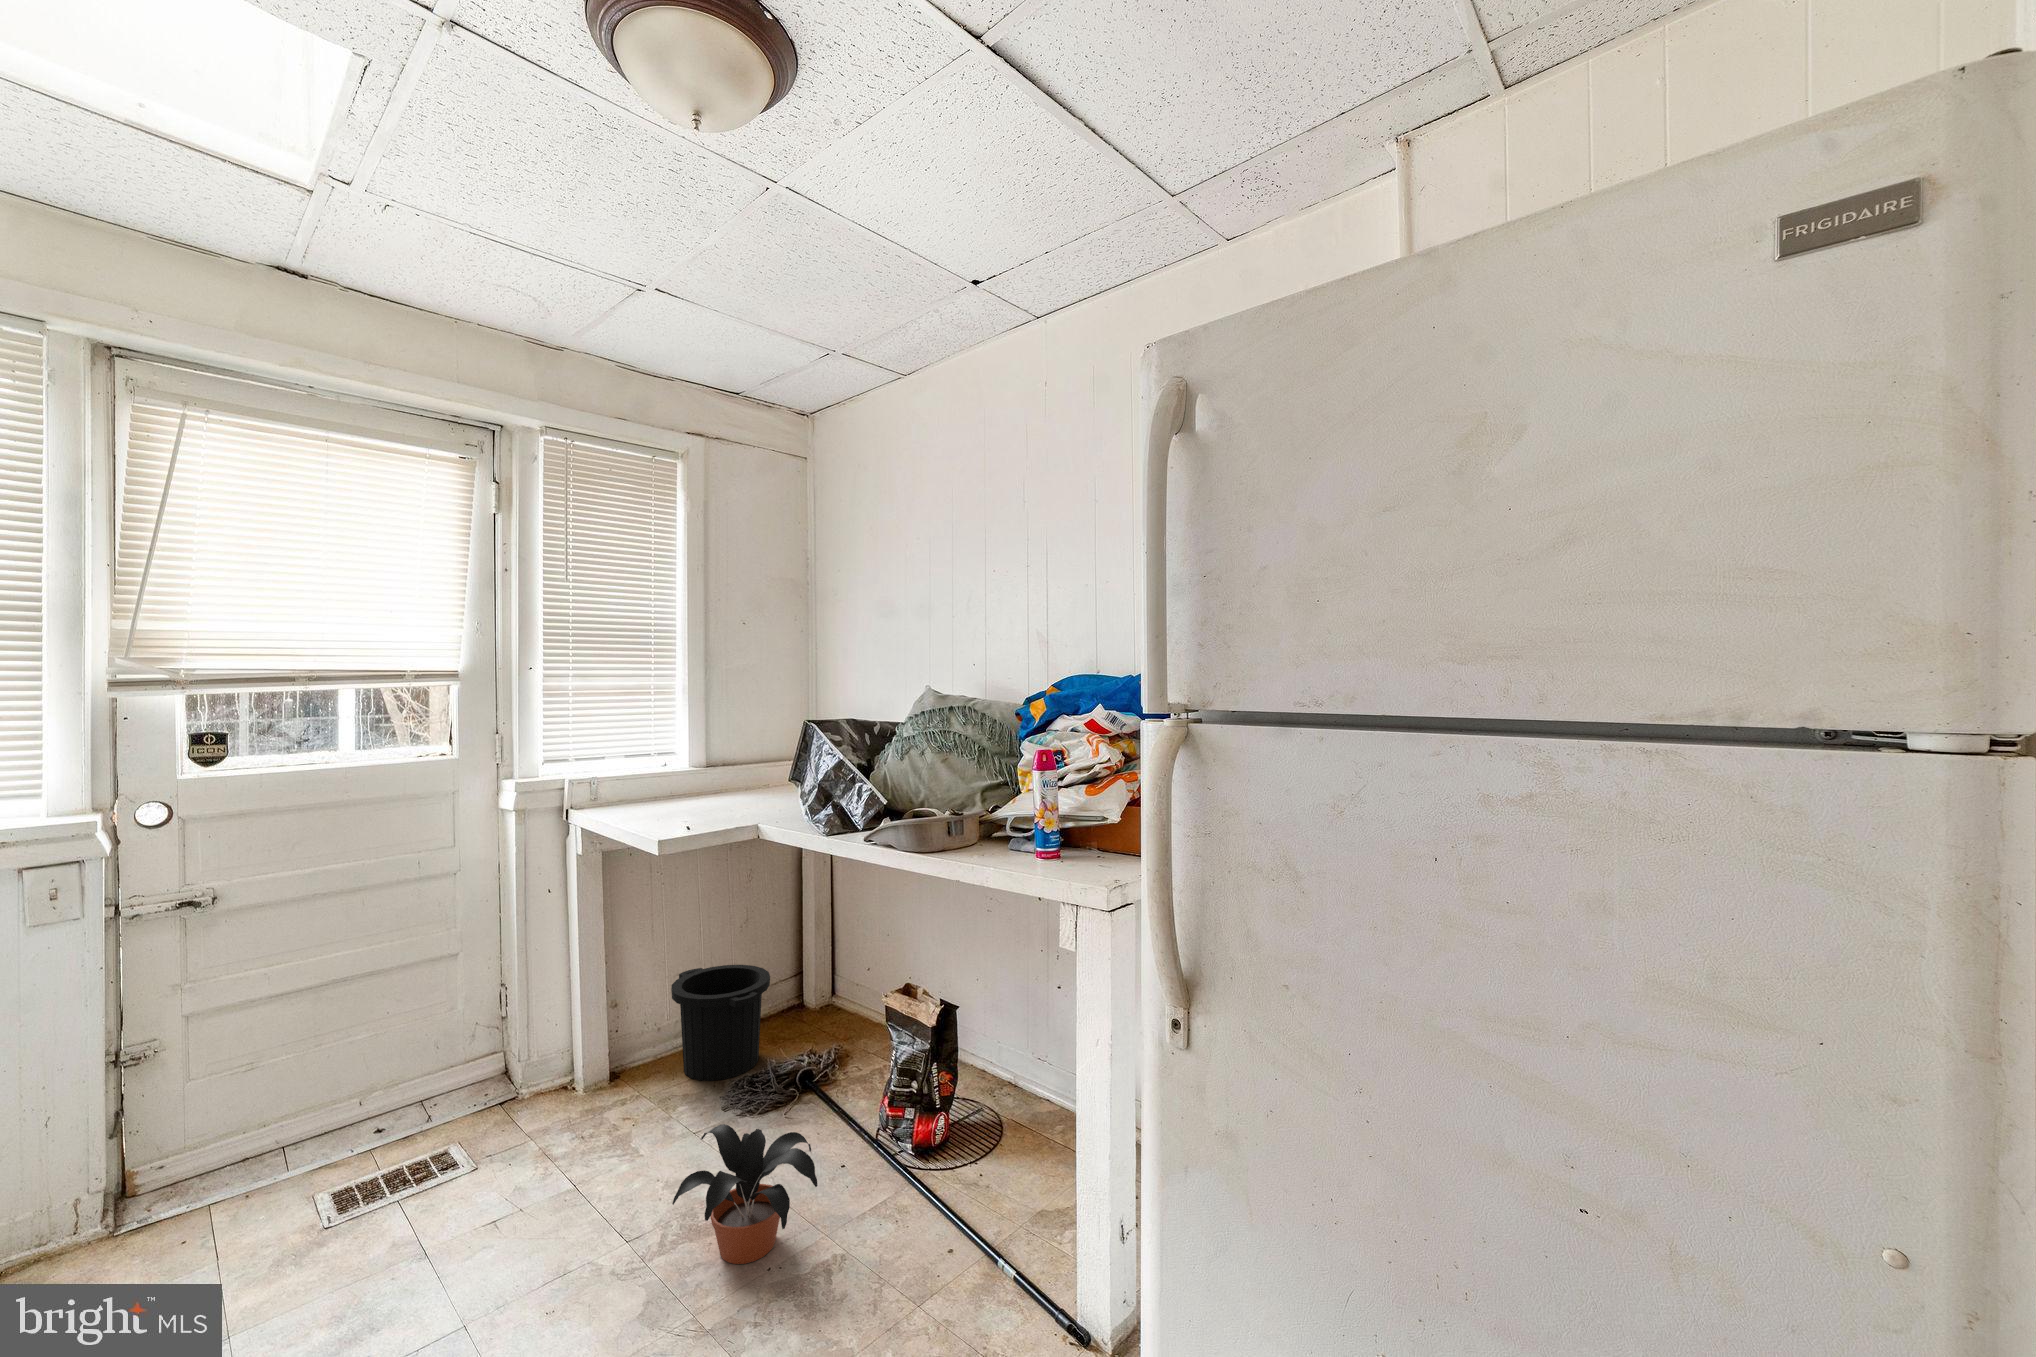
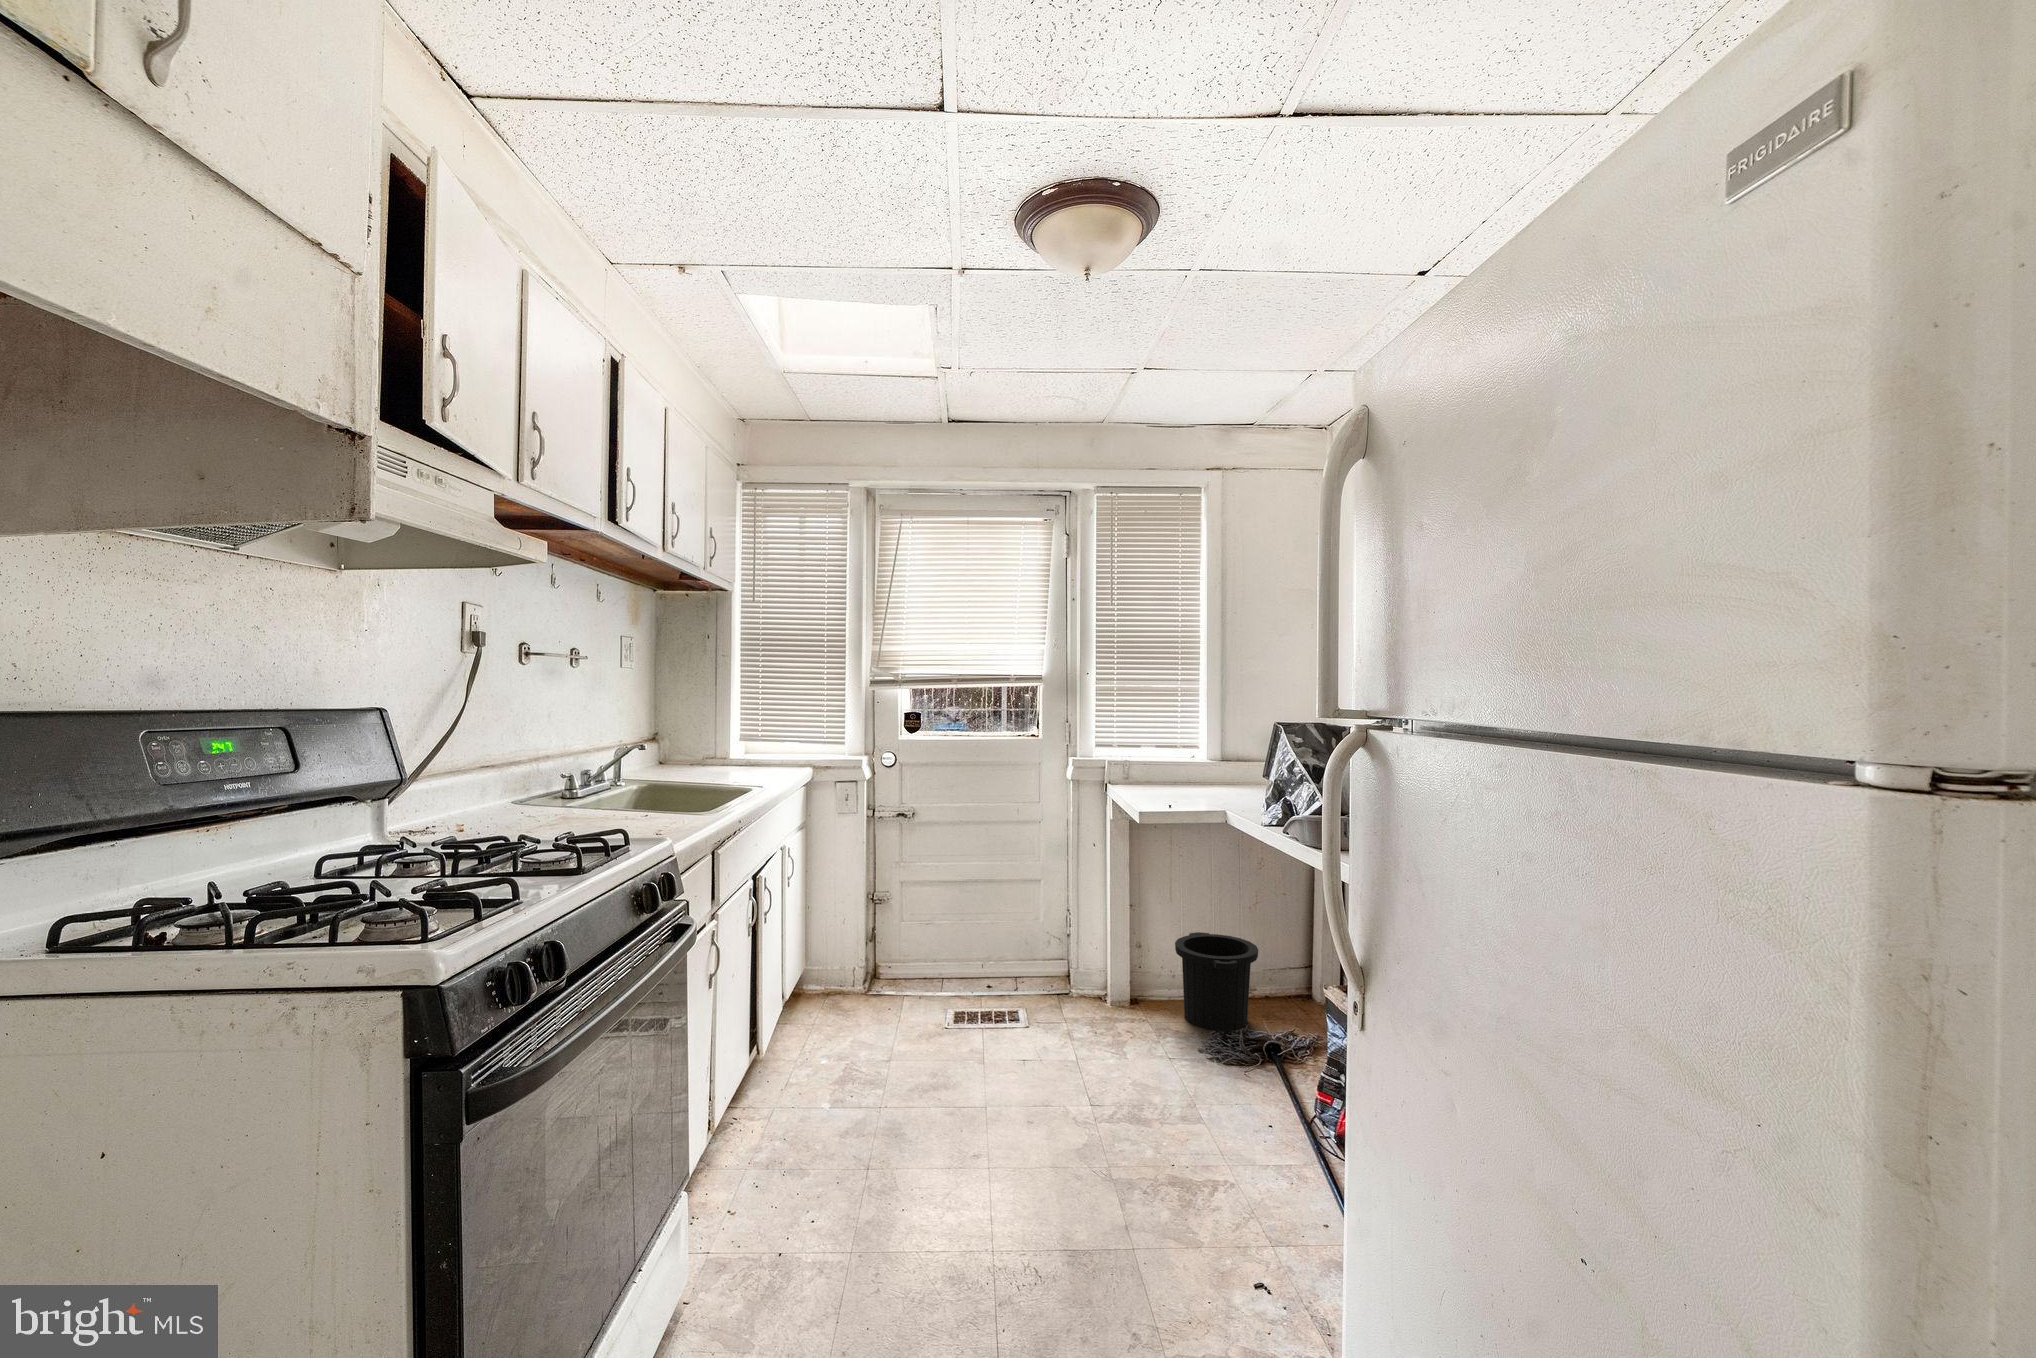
potted plant: present [672,1124,818,1264] -> none [1103,1041,1217,1154]

